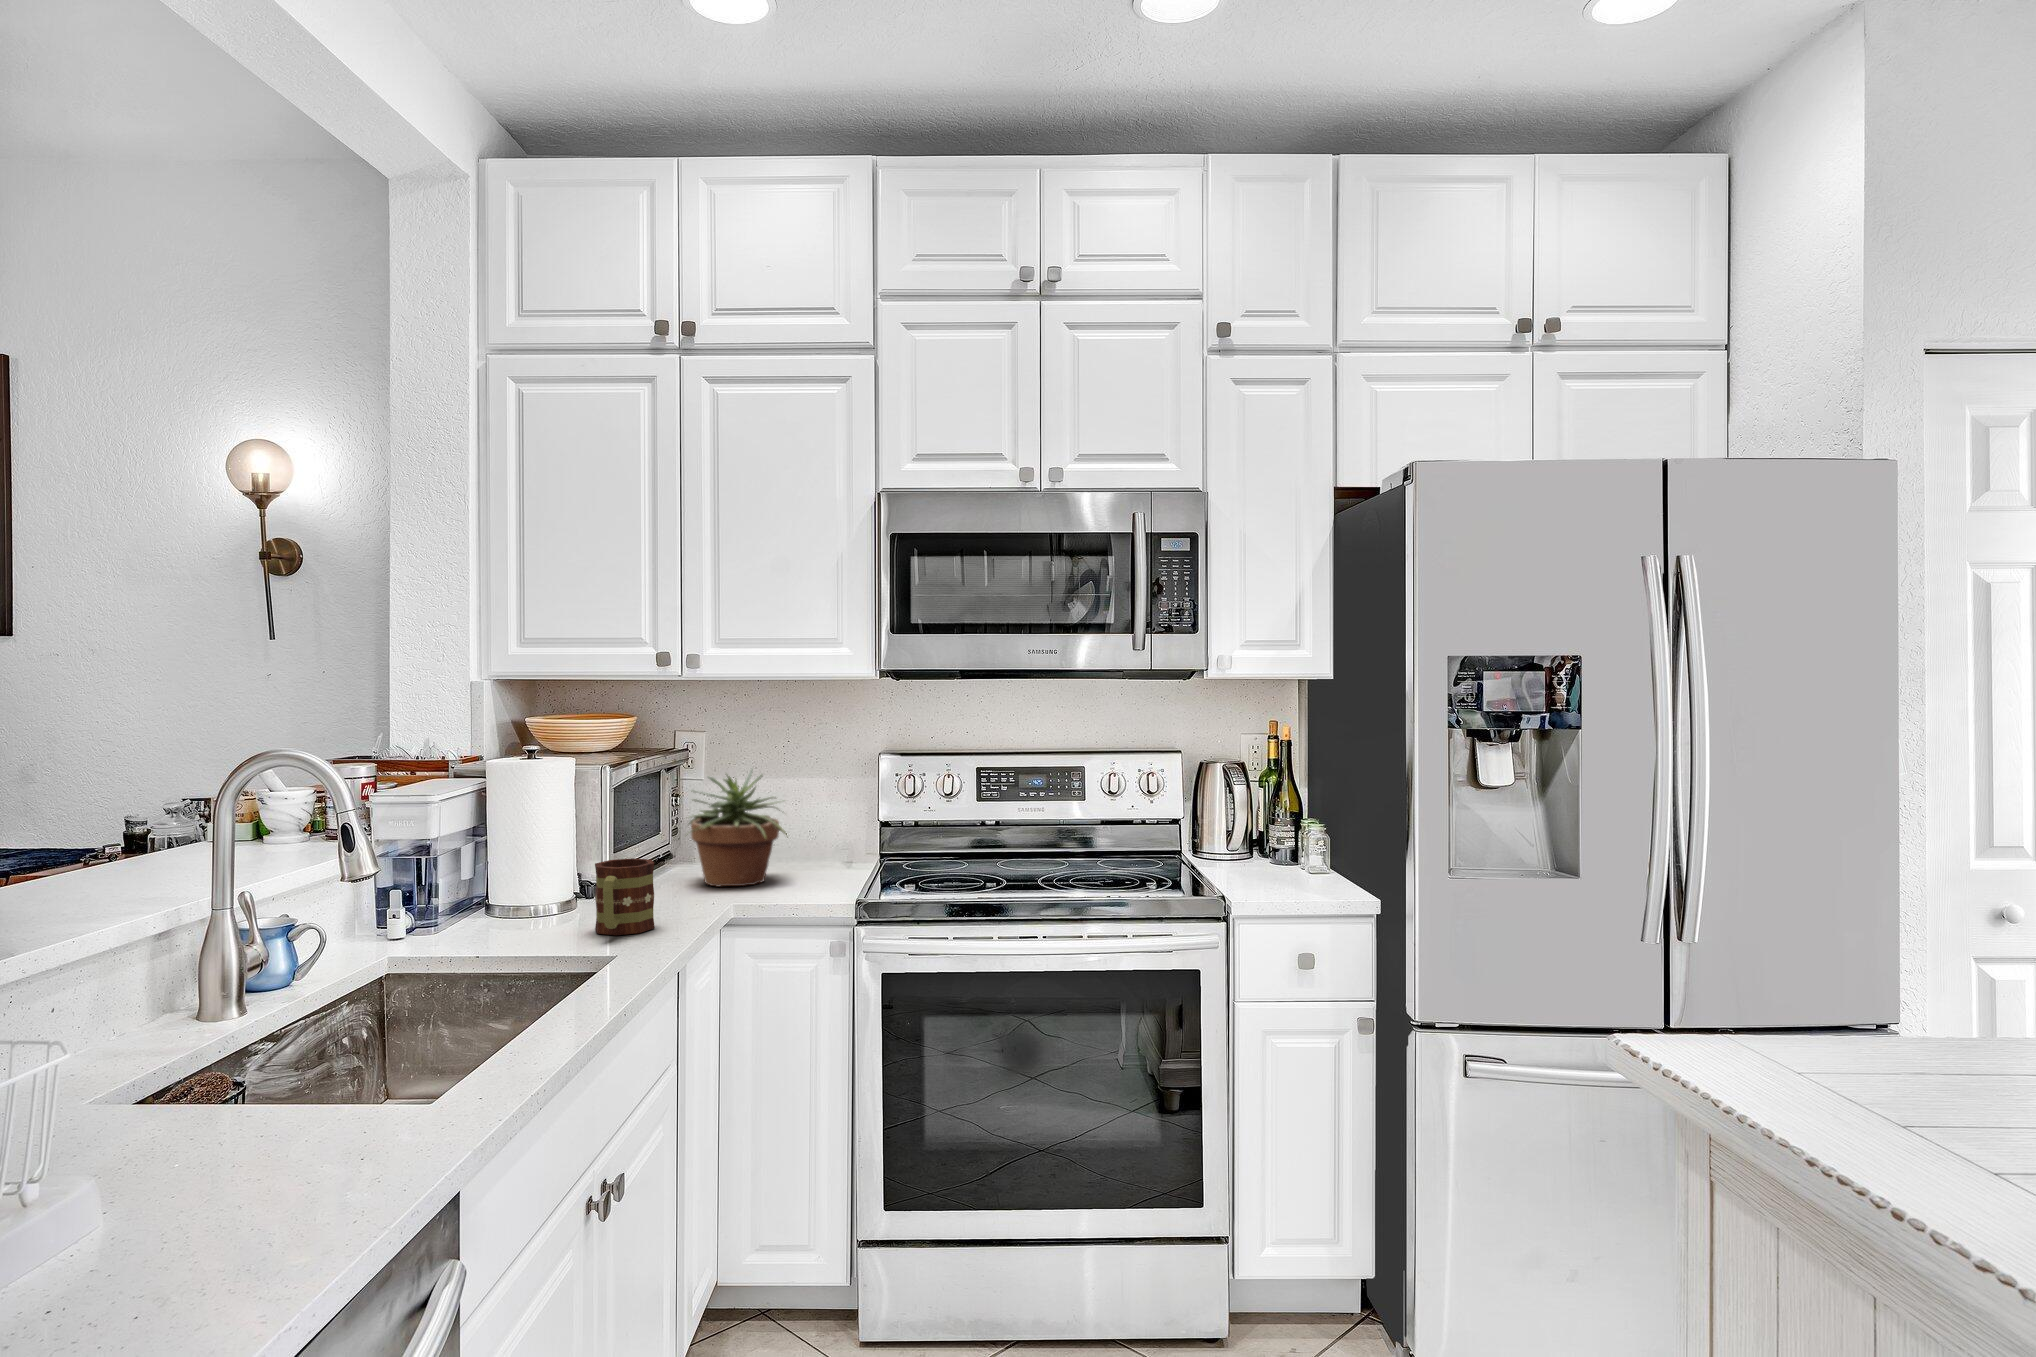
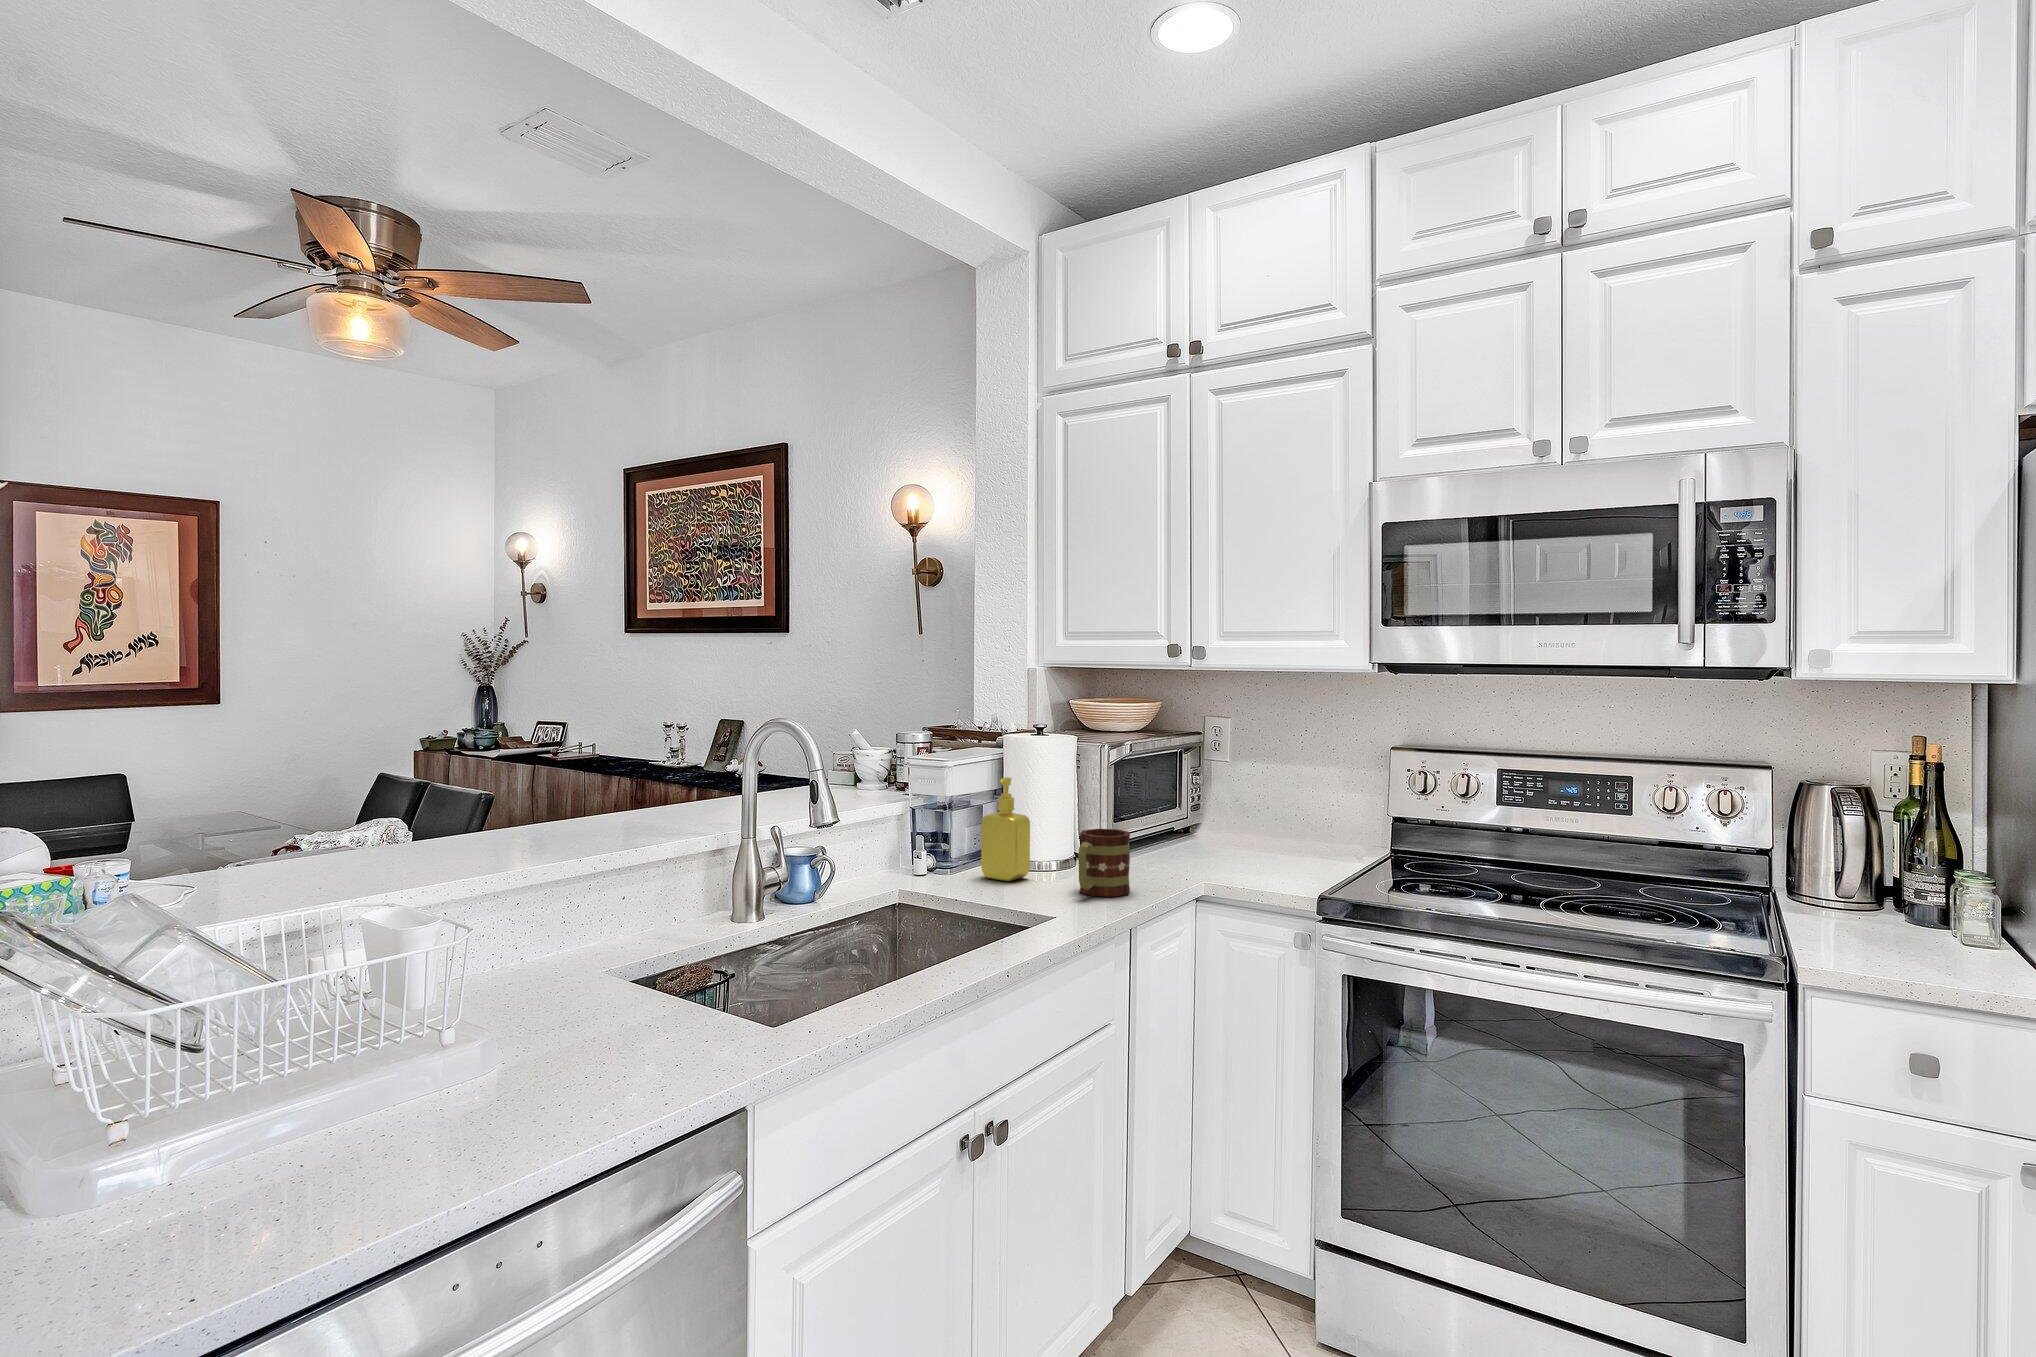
potted plant: present [689,769,786,887] -> none [1183,755,1294,867]
soap dispenser: none [457,811,521,934] -> present [981,777,1030,881]

